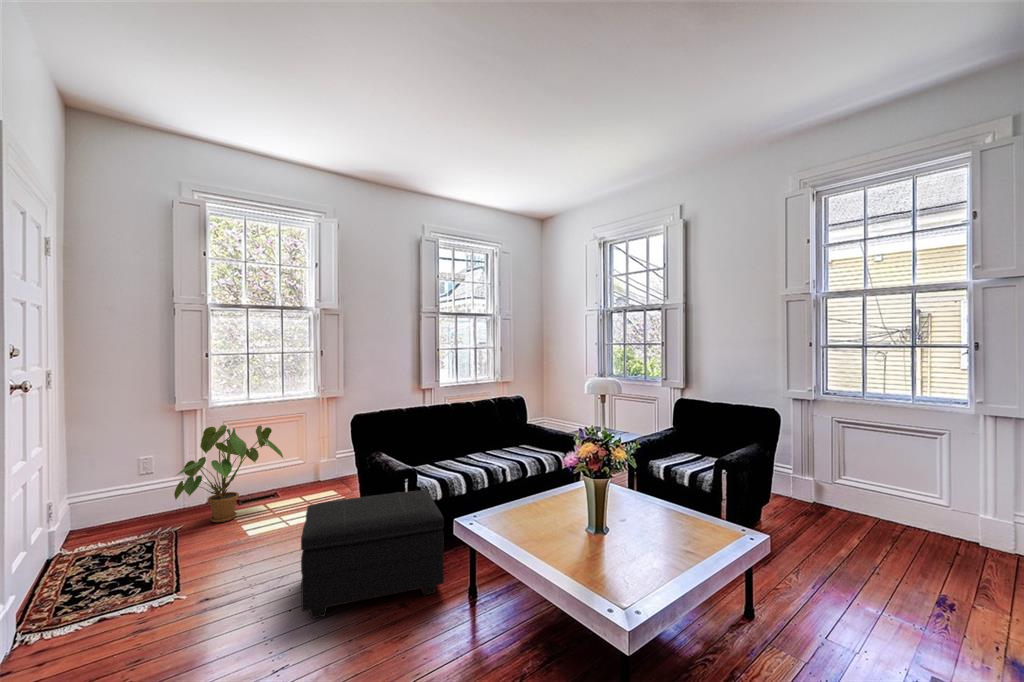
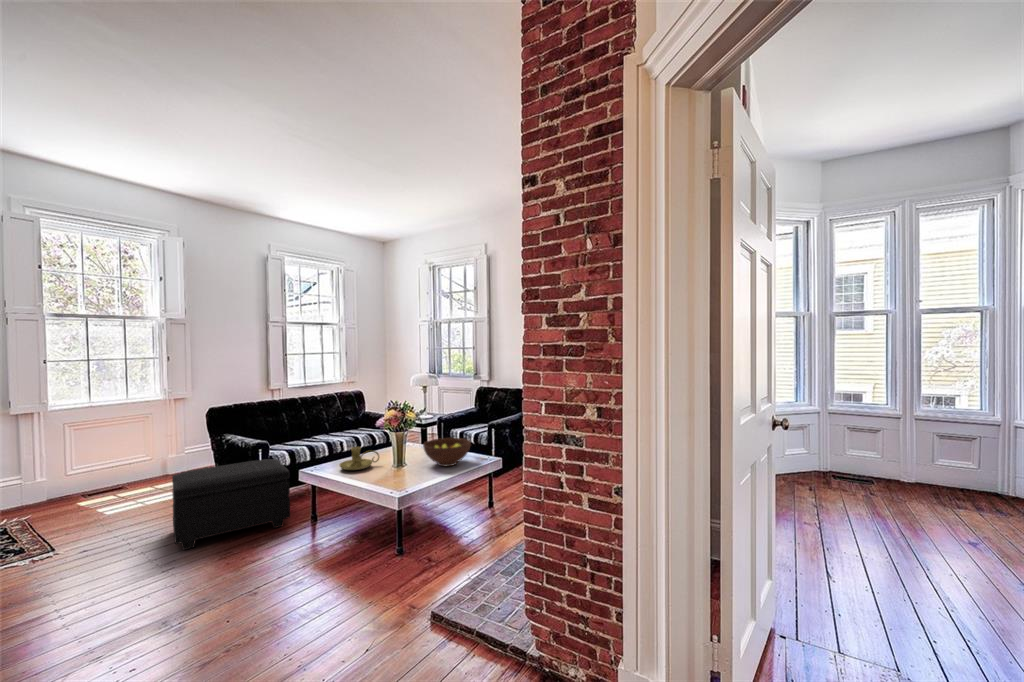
house plant: present [174,425,283,522] -> none [16,425,136,511]
fruit bowl: none [633,487,713,539] -> present [423,438,471,466]
candle holder: none [509,490,565,527] -> present [339,447,379,470]

